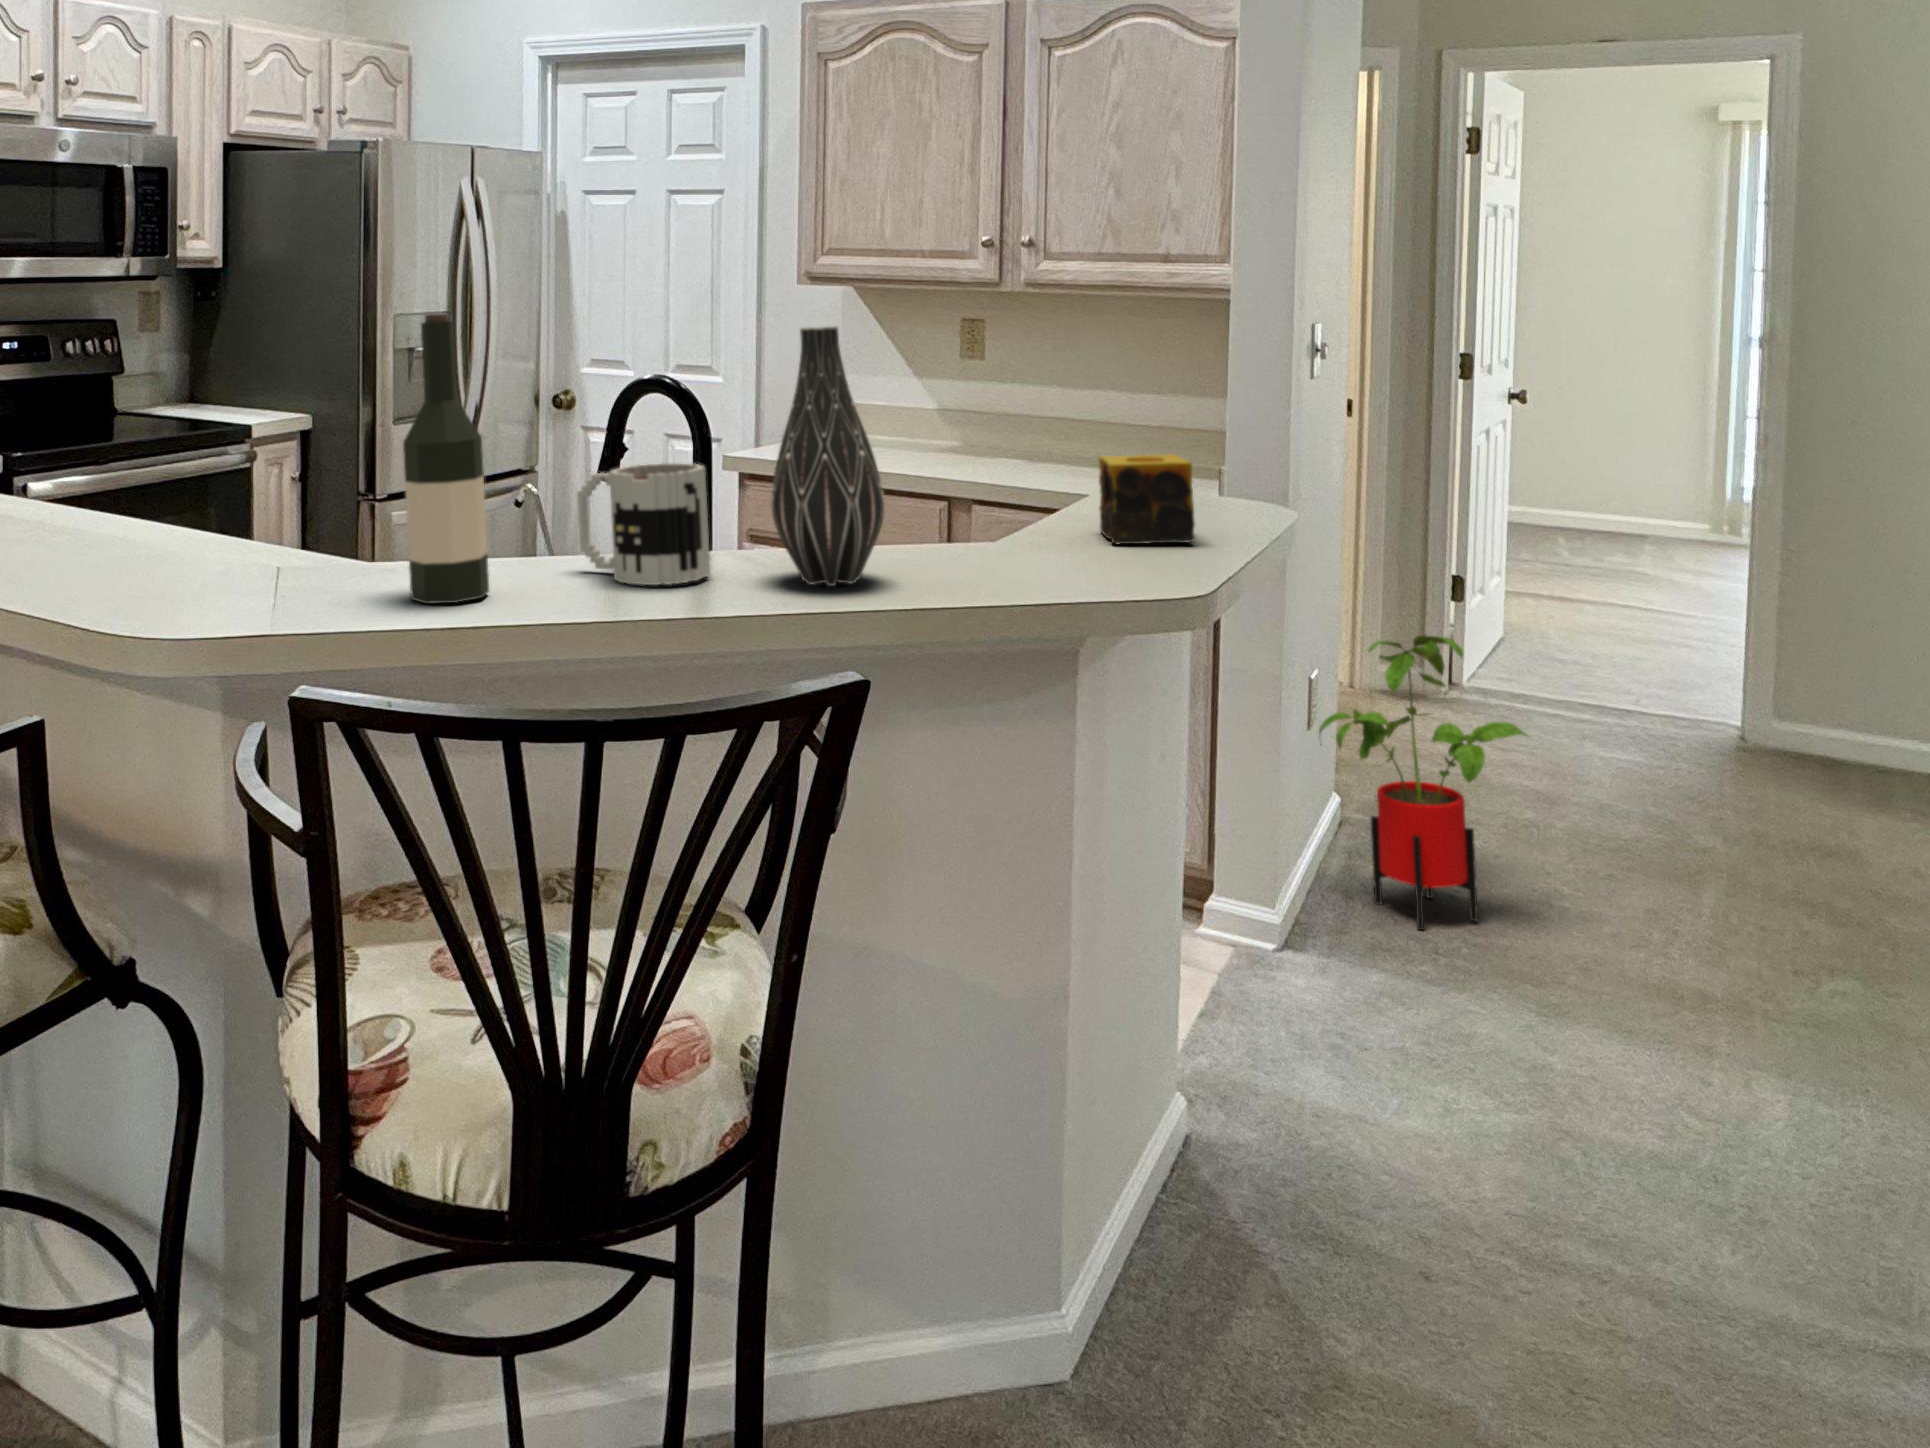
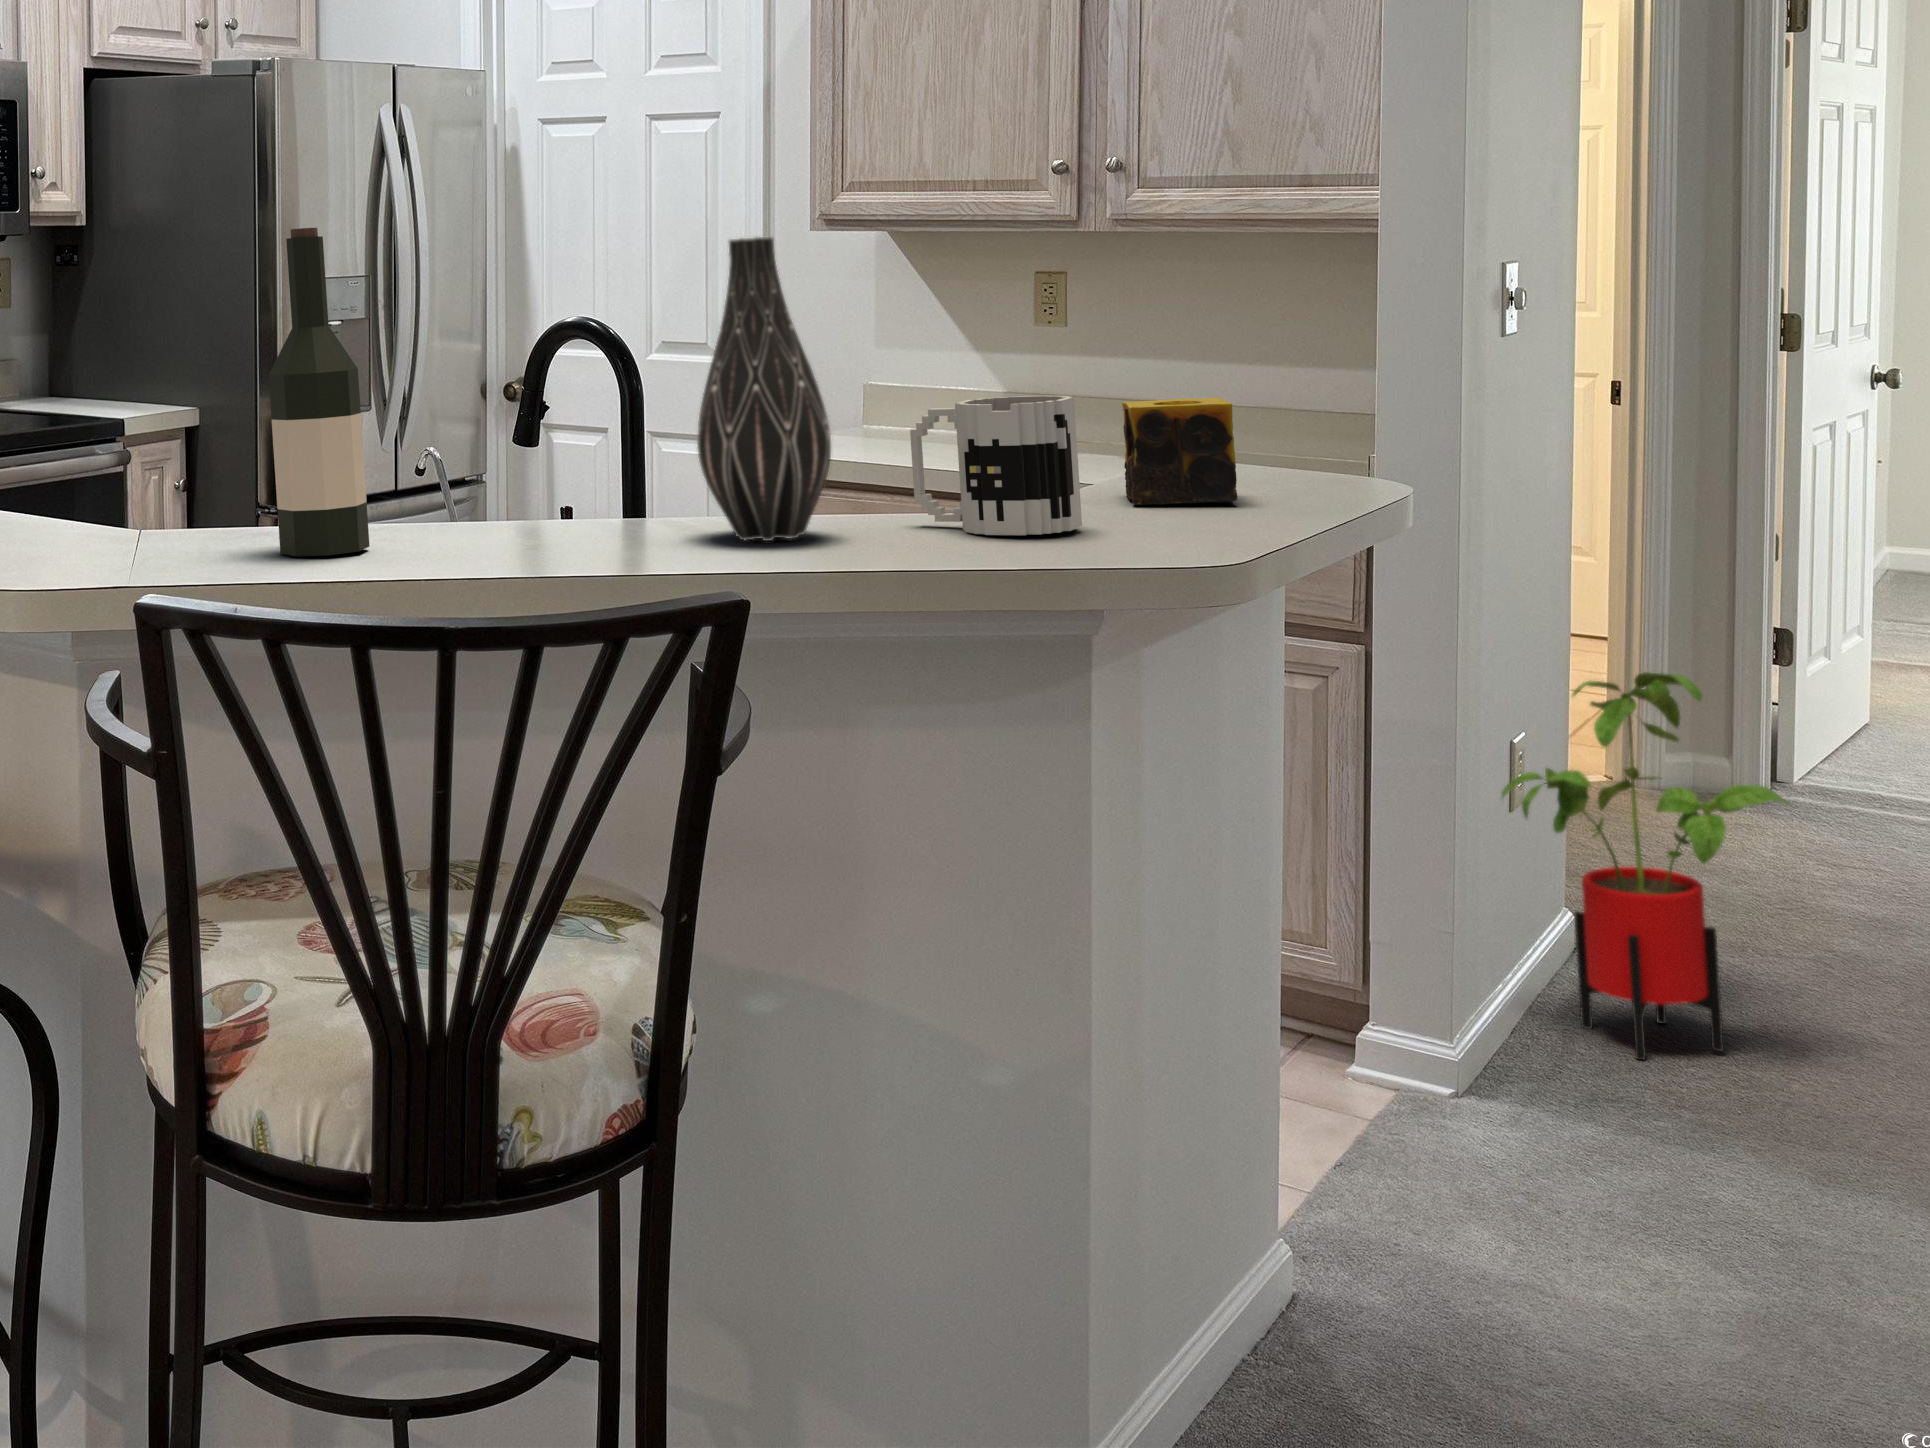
mug: present [577,463,710,585] -> present [910,395,1082,535]

